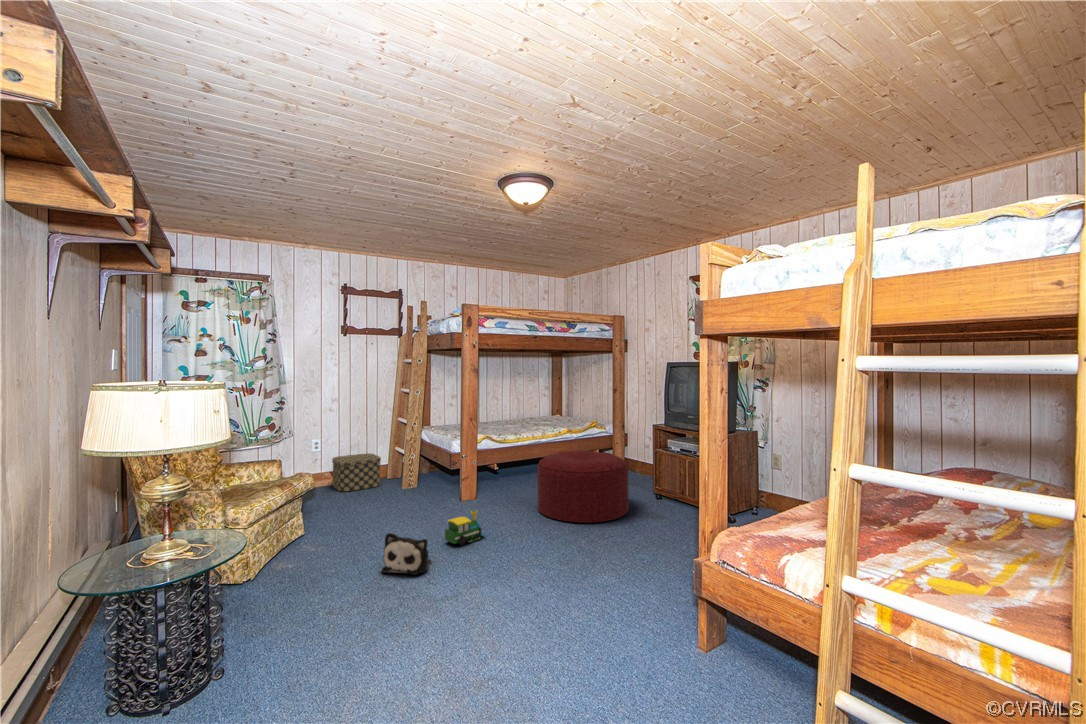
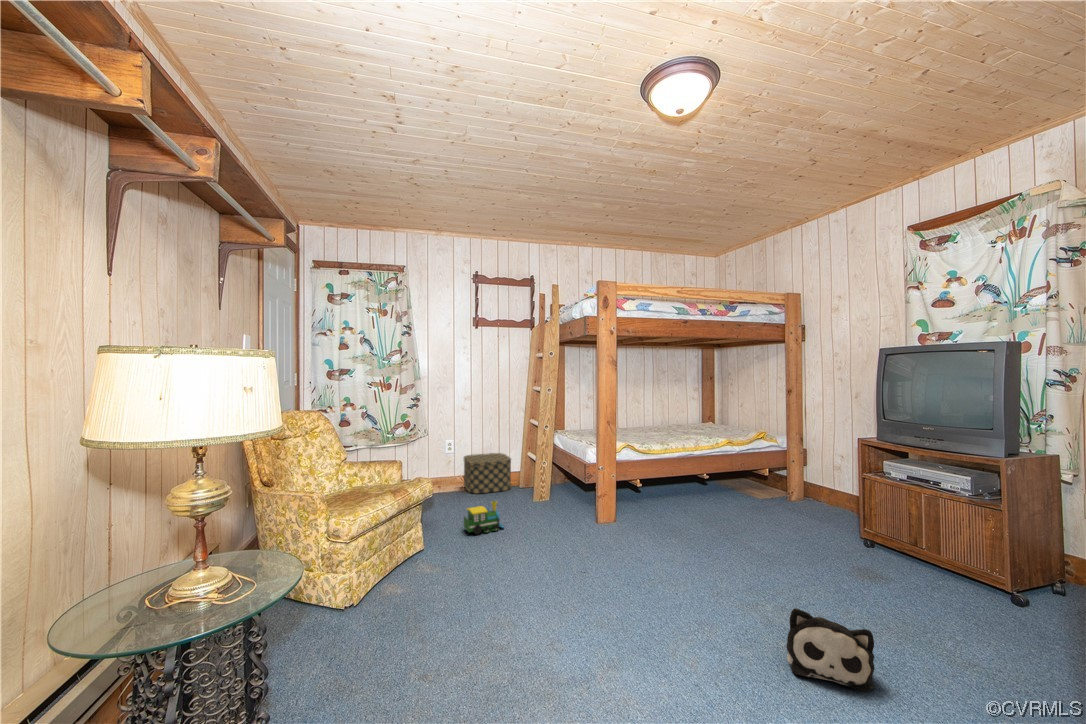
ottoman: present [537,451,629,523] -> none [695,467,831,572]
toy train: present [445,510,483,545] -> present [464,501,504,534]
plush toy: present [382,533,431,575] -> present [786,608,875,692]

